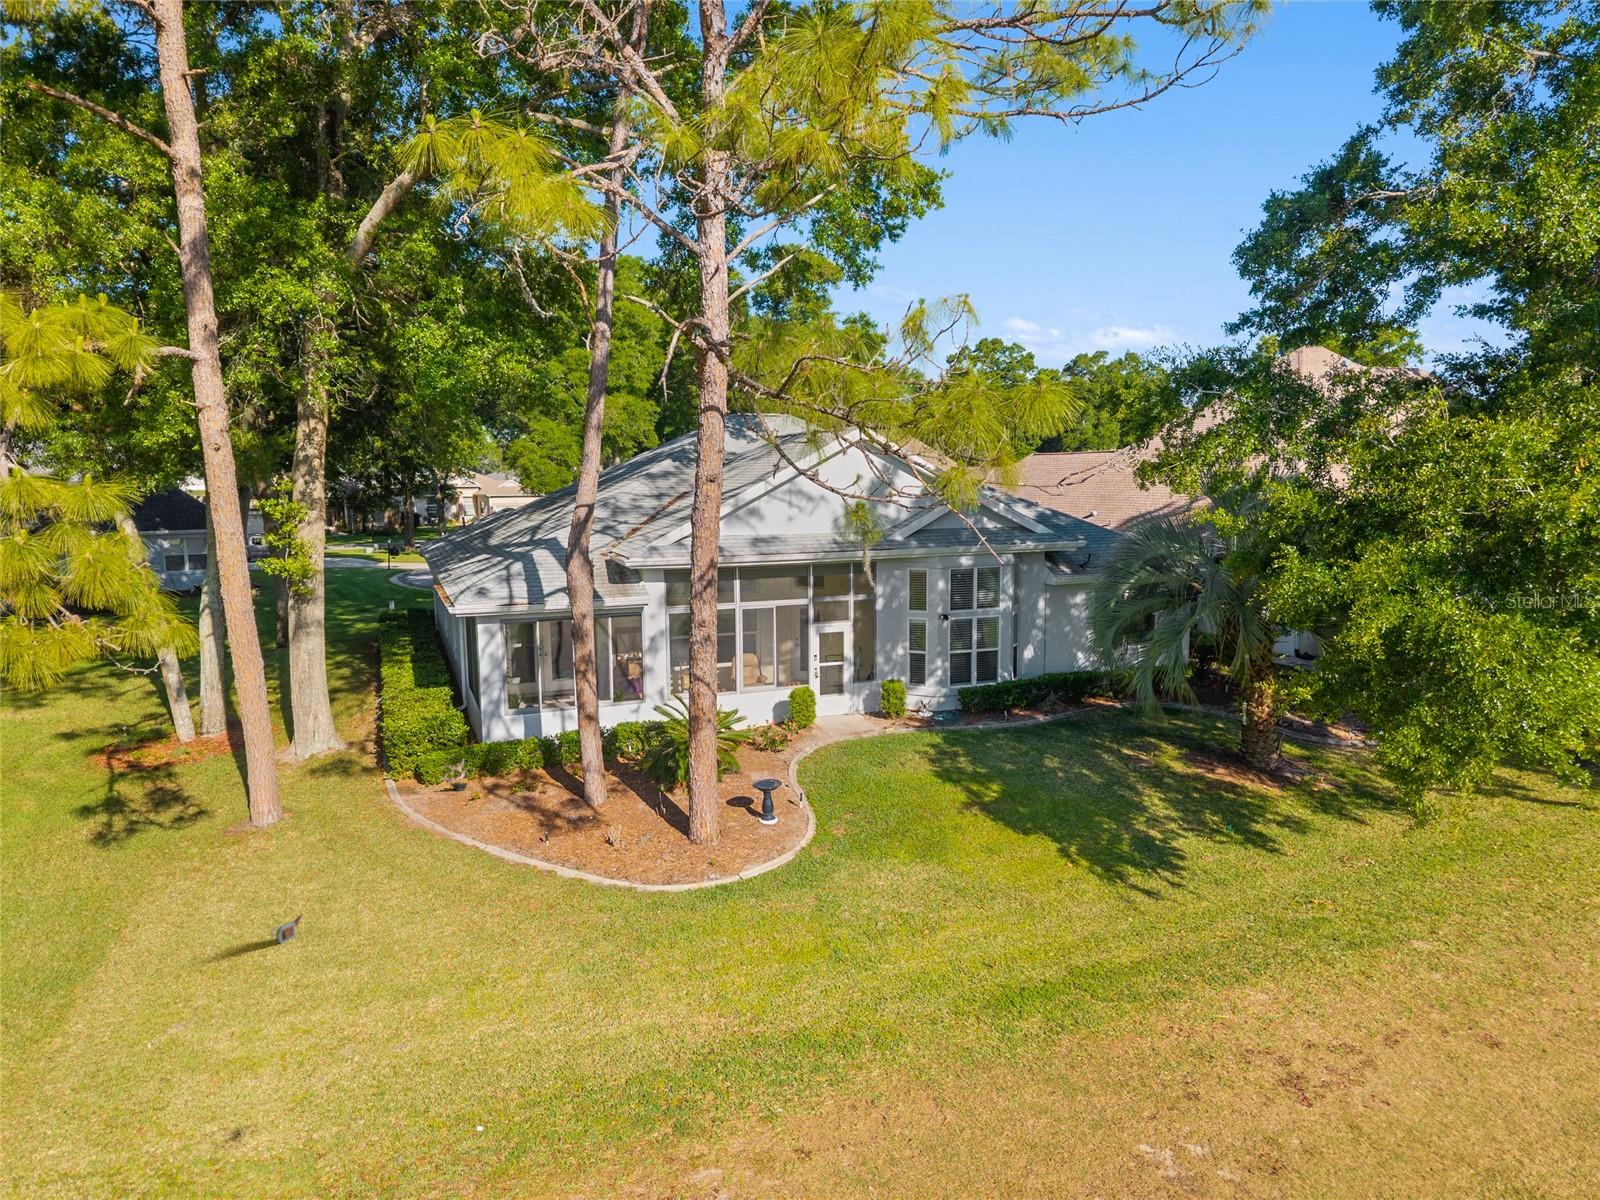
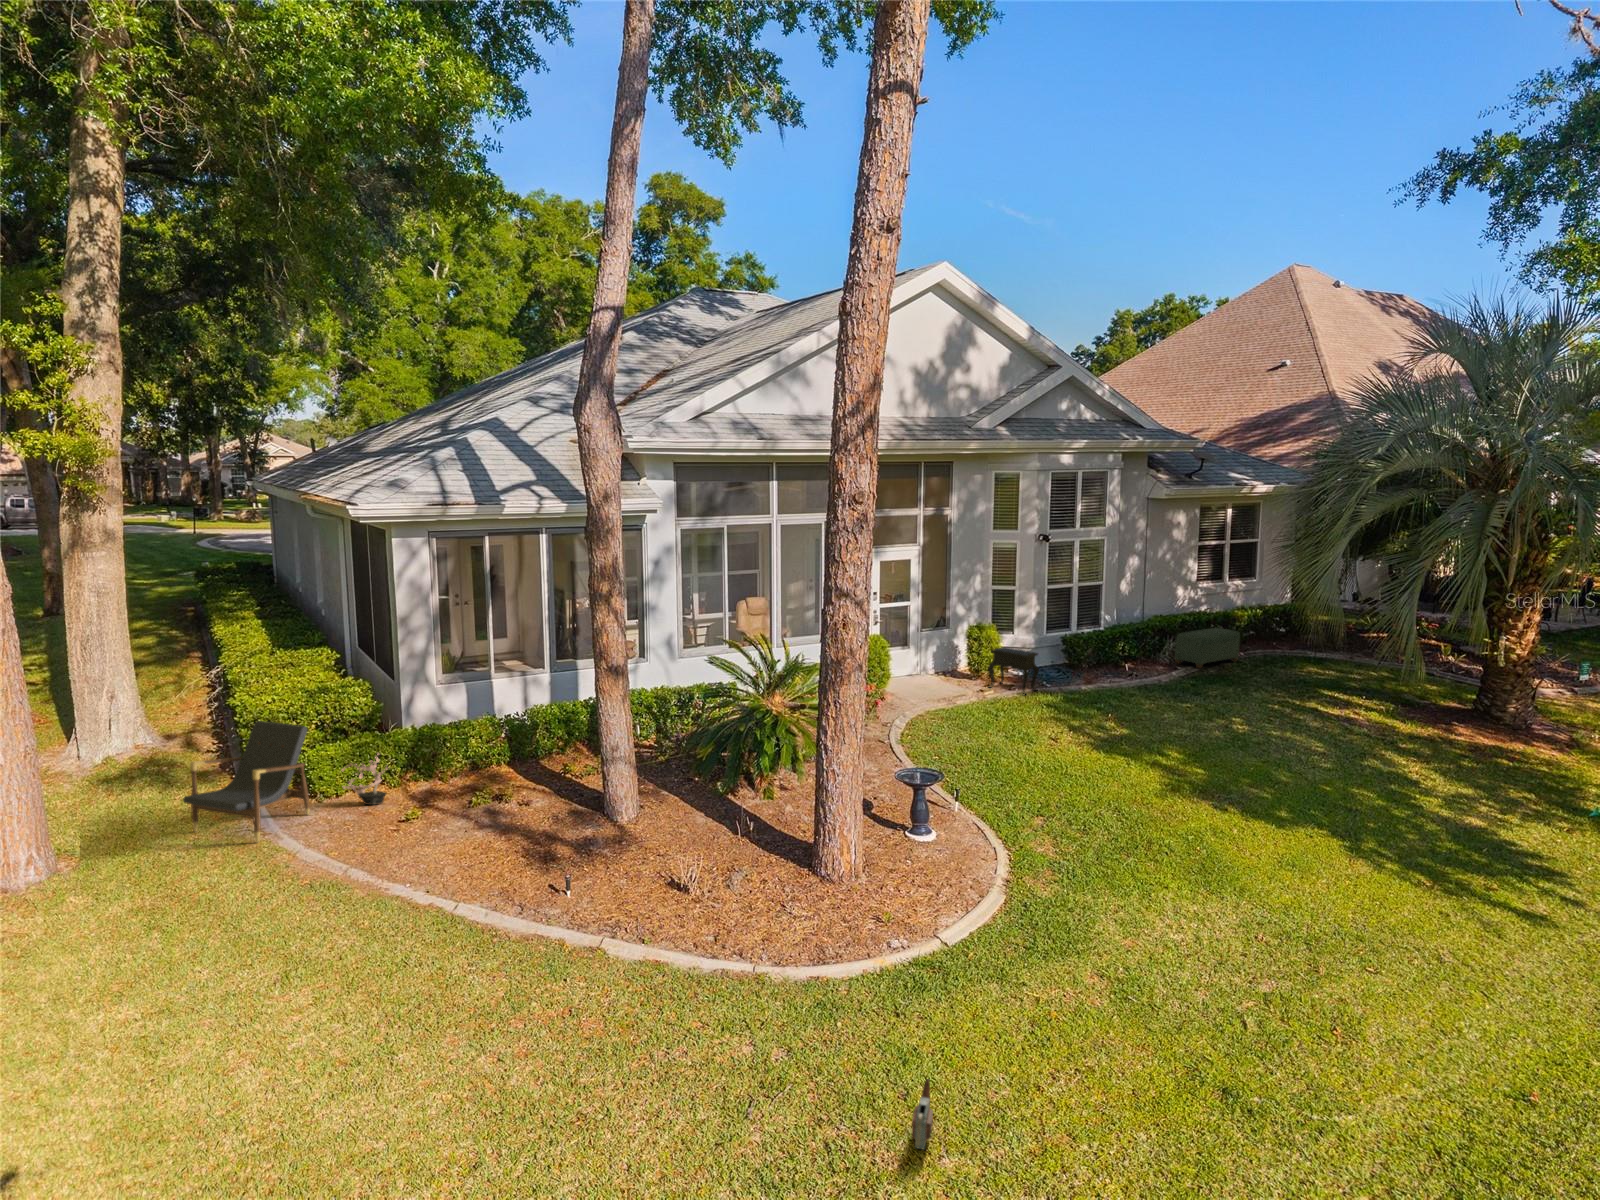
bench: none [1056,683,1109,714] -> present [1175,628,1240,668]
side table: none [898,696,933,732] -> present [989,647,1039,695]
lounge chair: none [350,737,422,810] -> present [183,721,310,842]
watering can: present [271,915,302,943] -> present [912,1079,933,1149]

